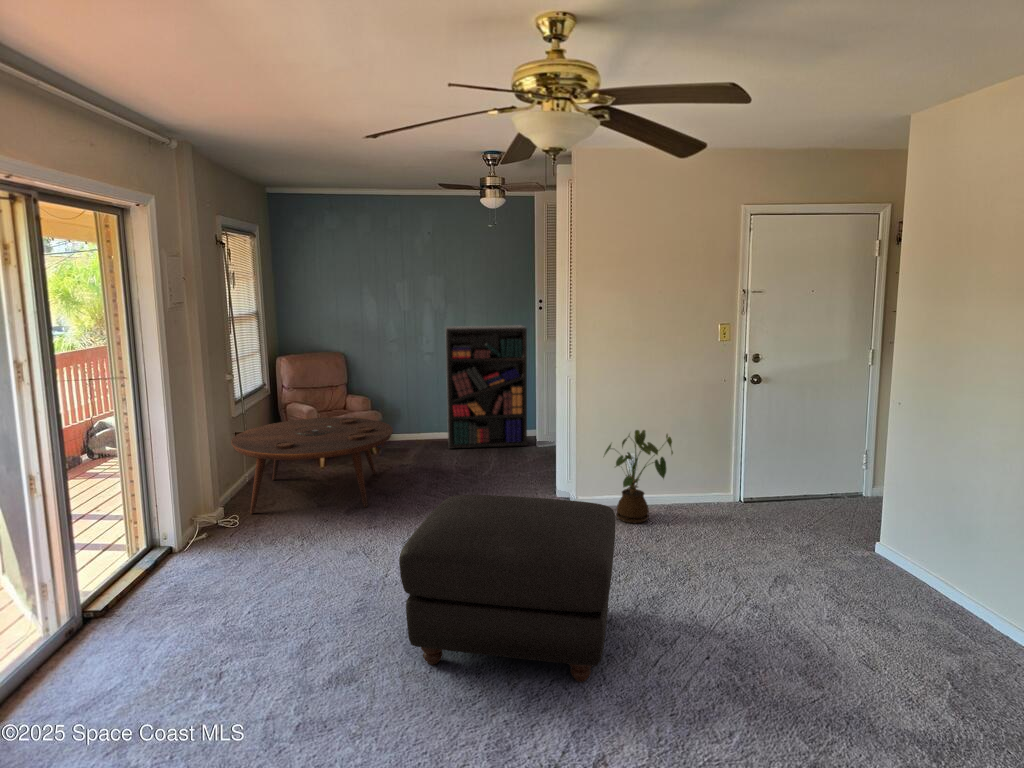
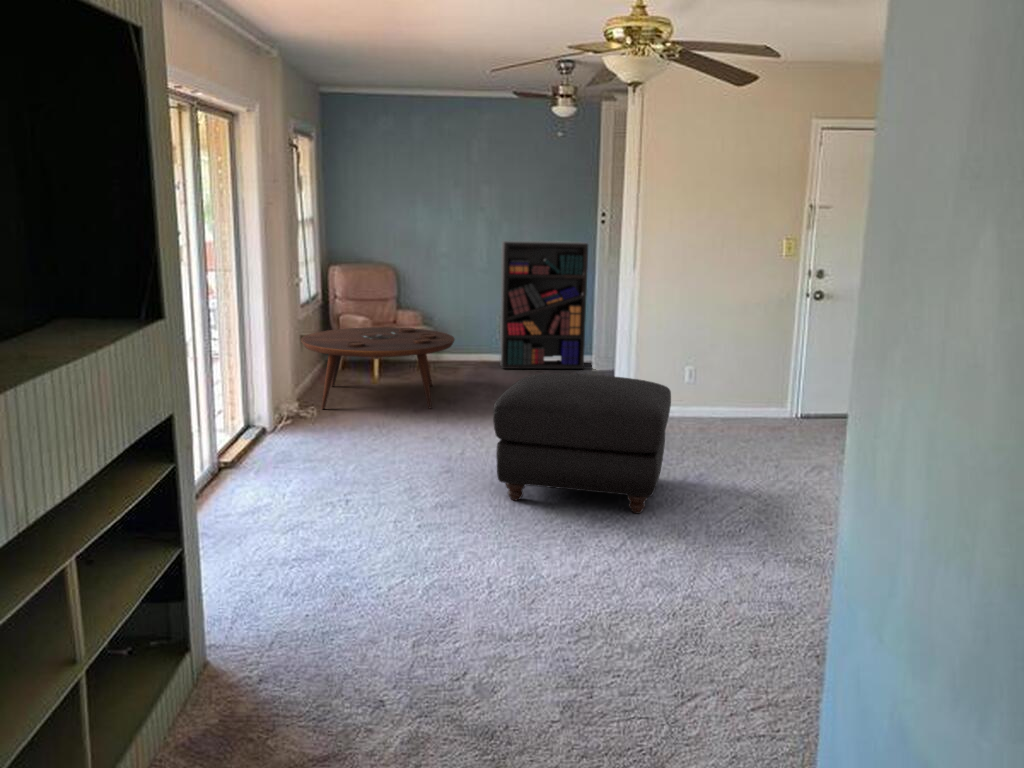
house plant: present [604,430,673,523] -> none [662,340,732,428]

